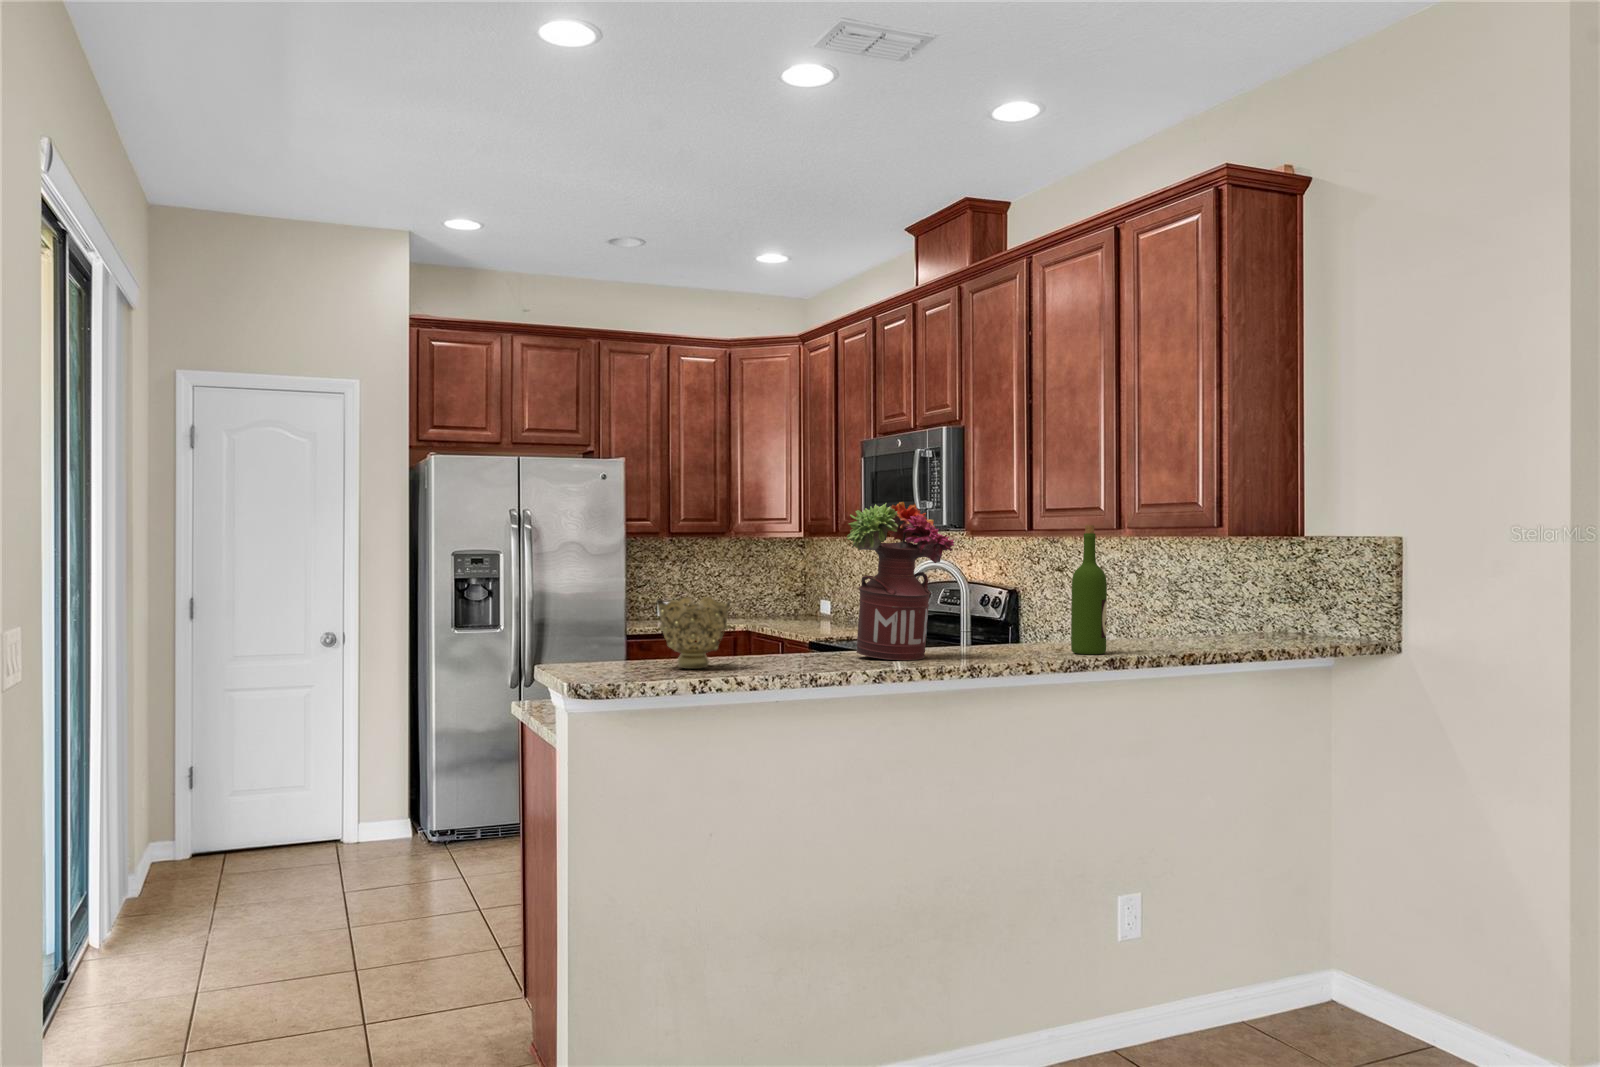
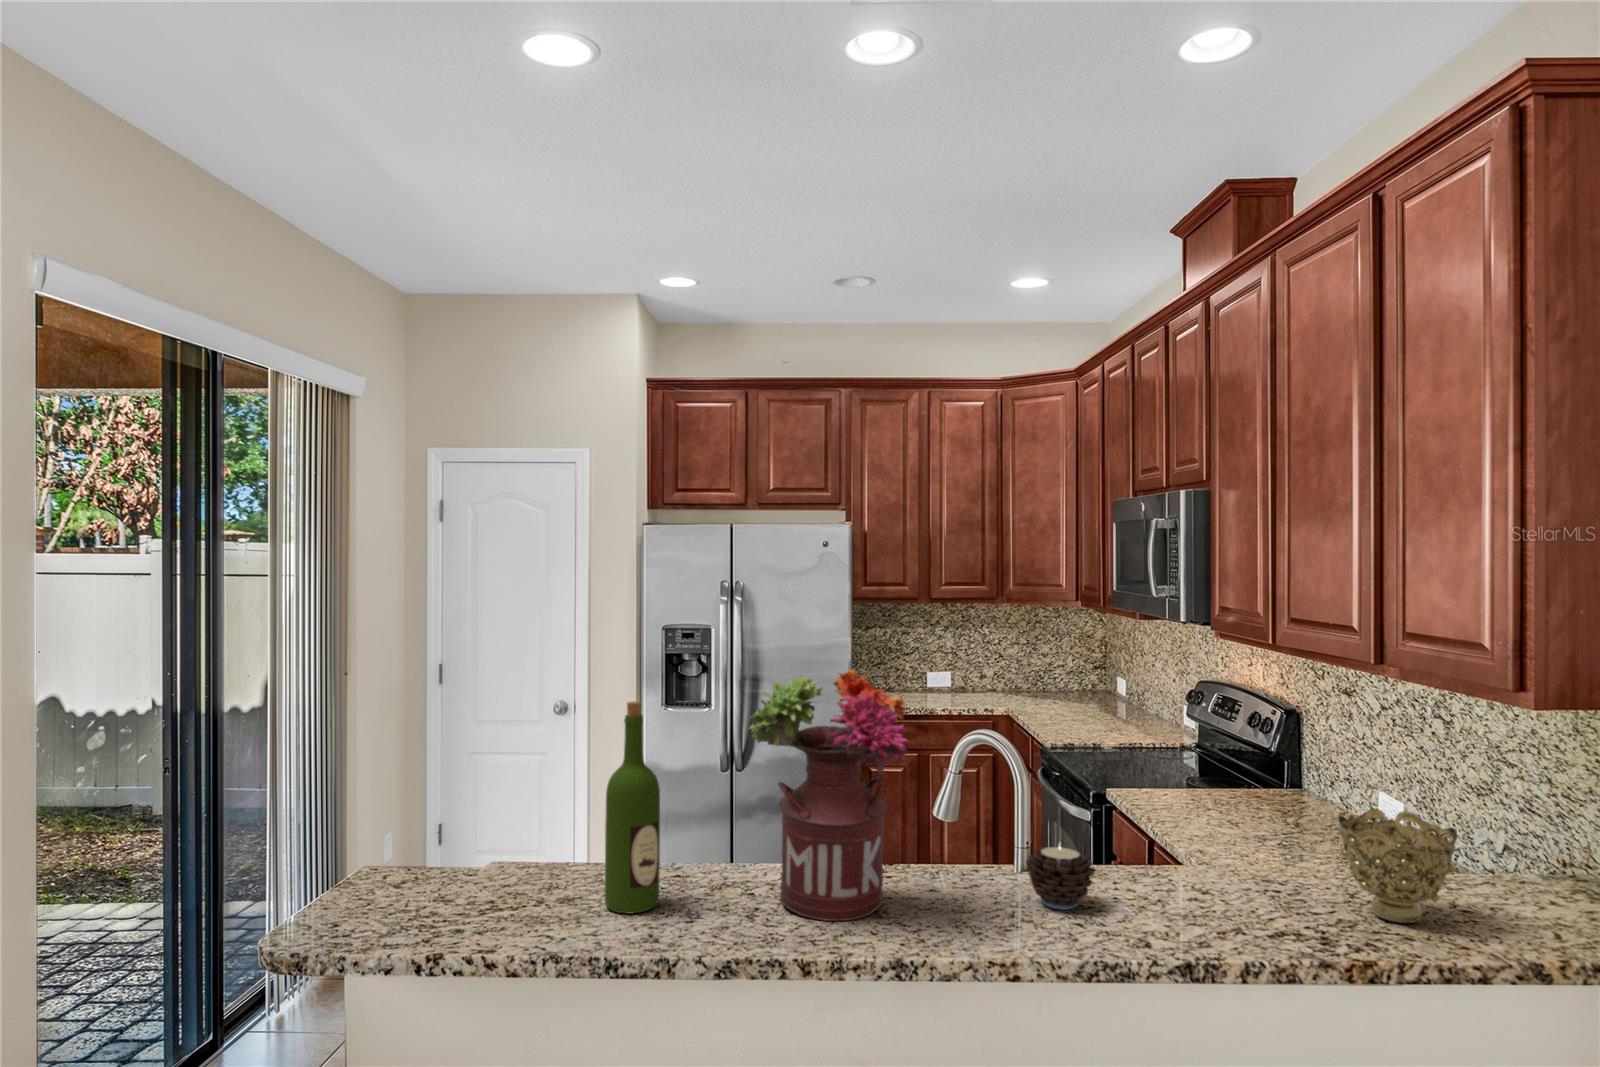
wine bottle: present [1071,525,1107,654] -> present [605,701,660,913]
decorative bowl: present [657,597,731,669] -> present [1338,809,1457,923]
candle: none [994,613,1036,653] -> present [1026,846,1095,910]

